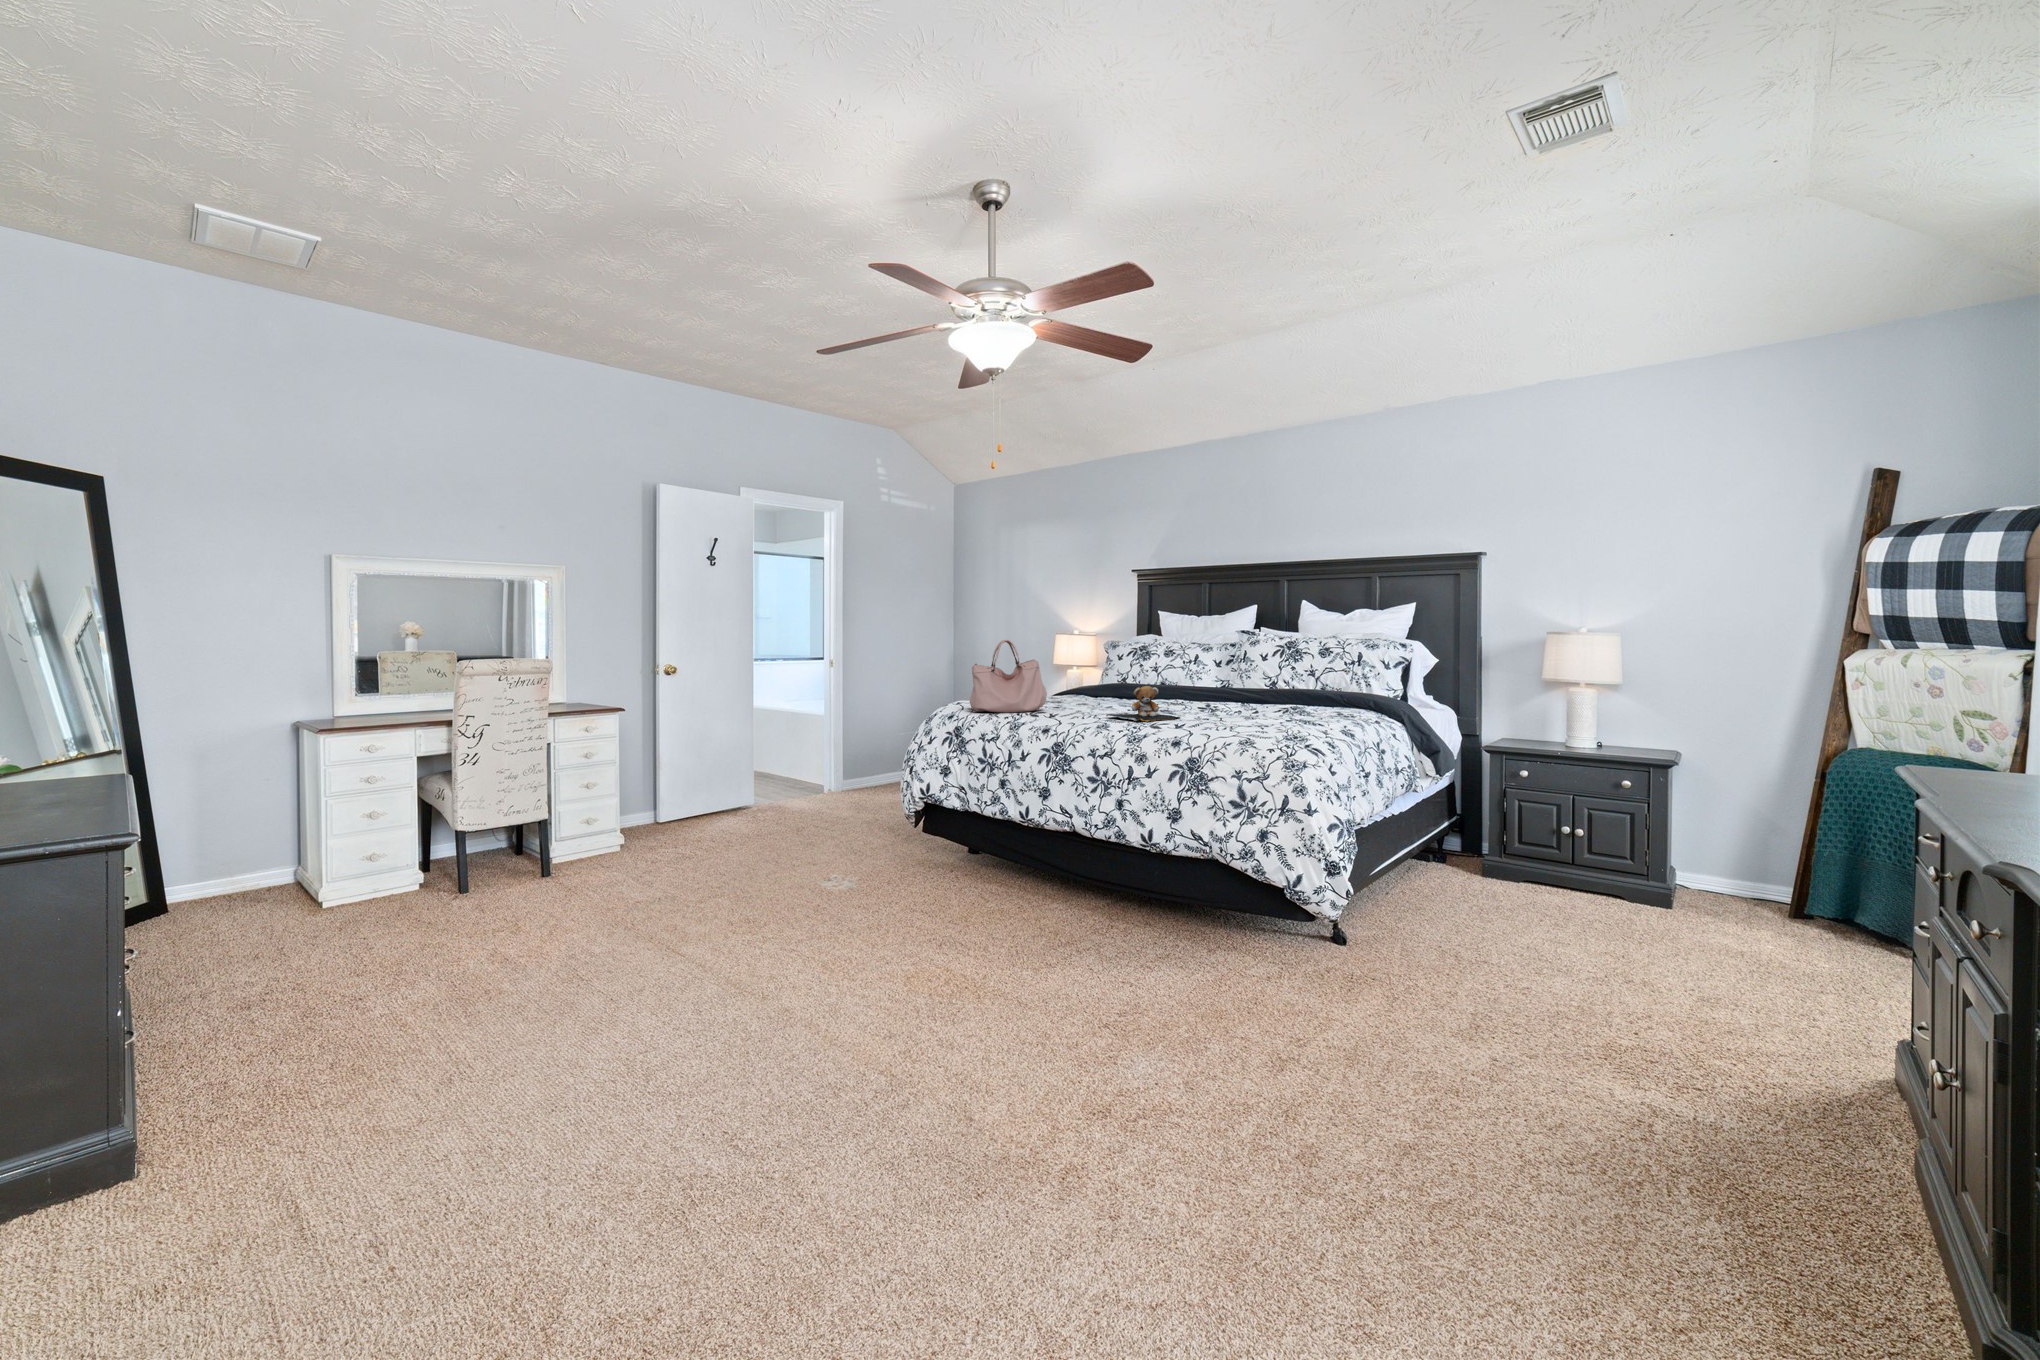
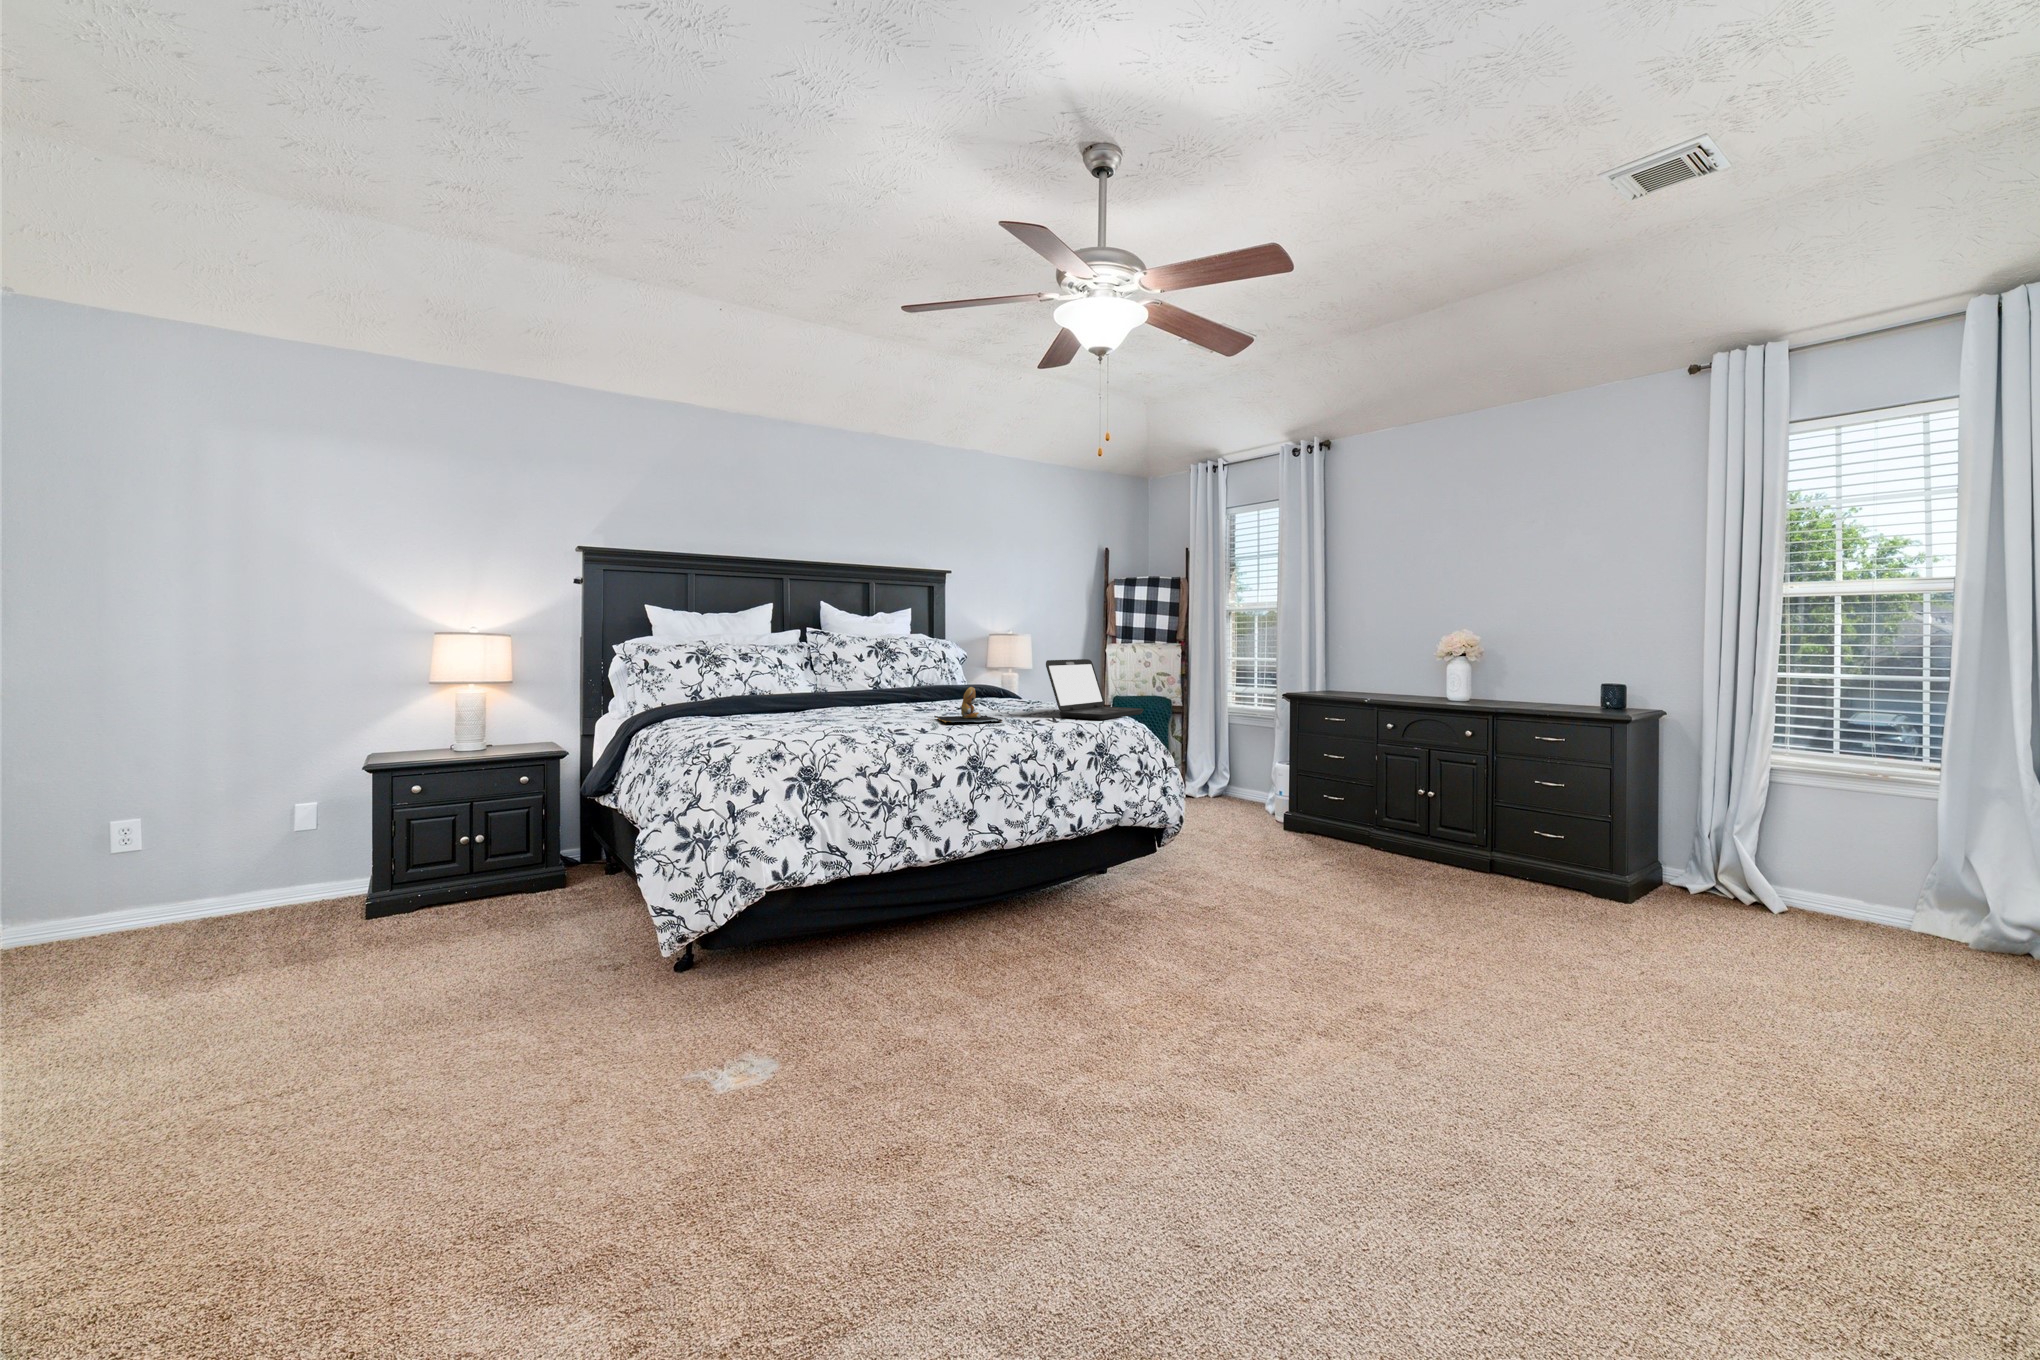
handbag: present [970,640,1047,713] -> none [769,640,833,743]
laptop: none [1182,663,1292,735] -> present [1046,659,1143,720]

